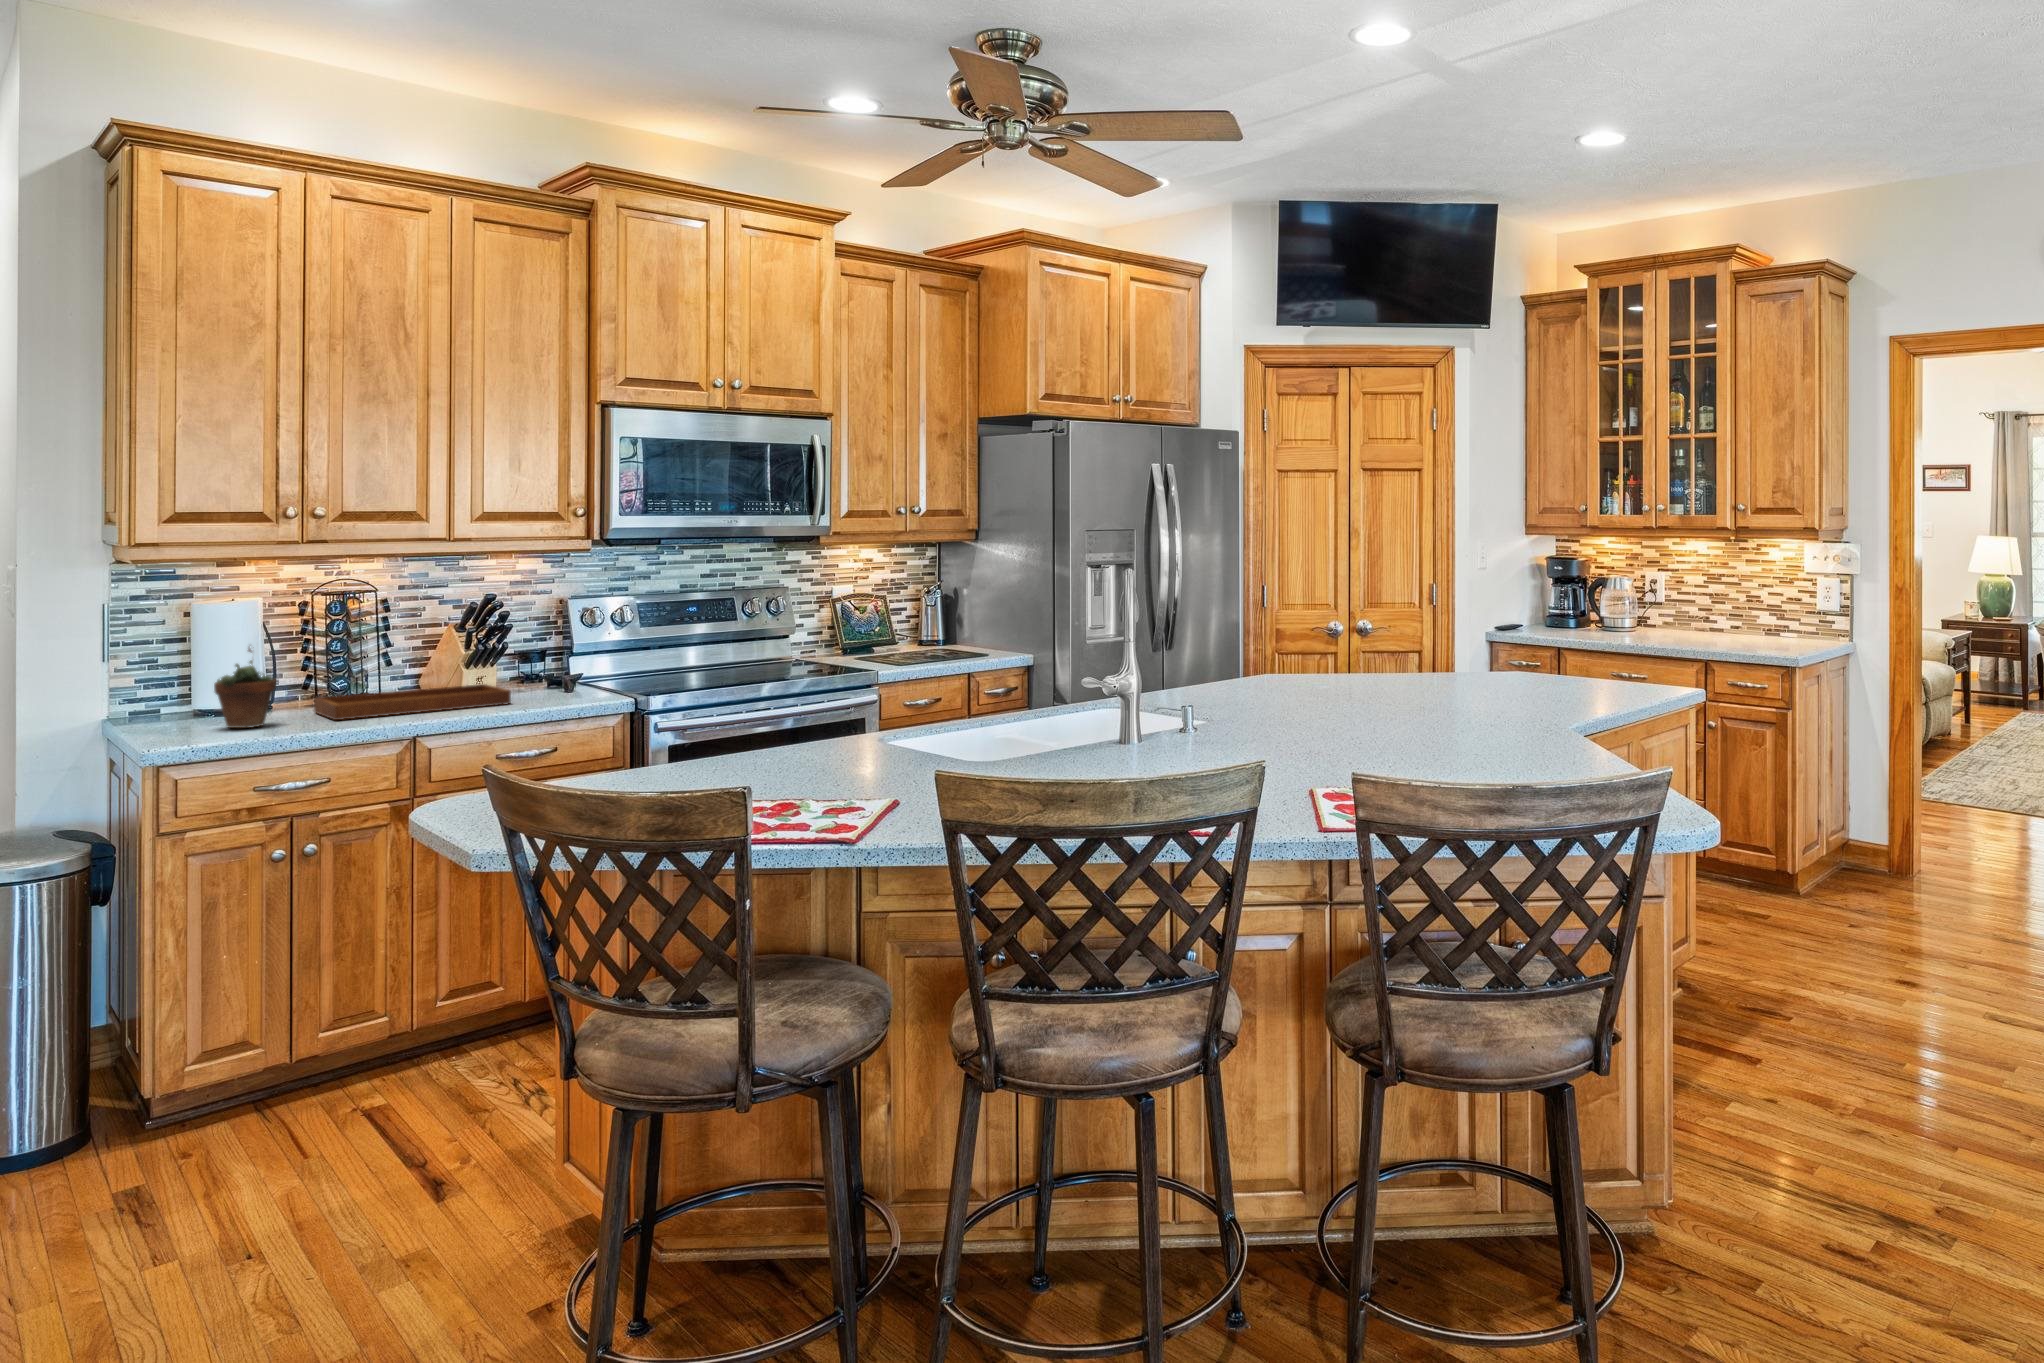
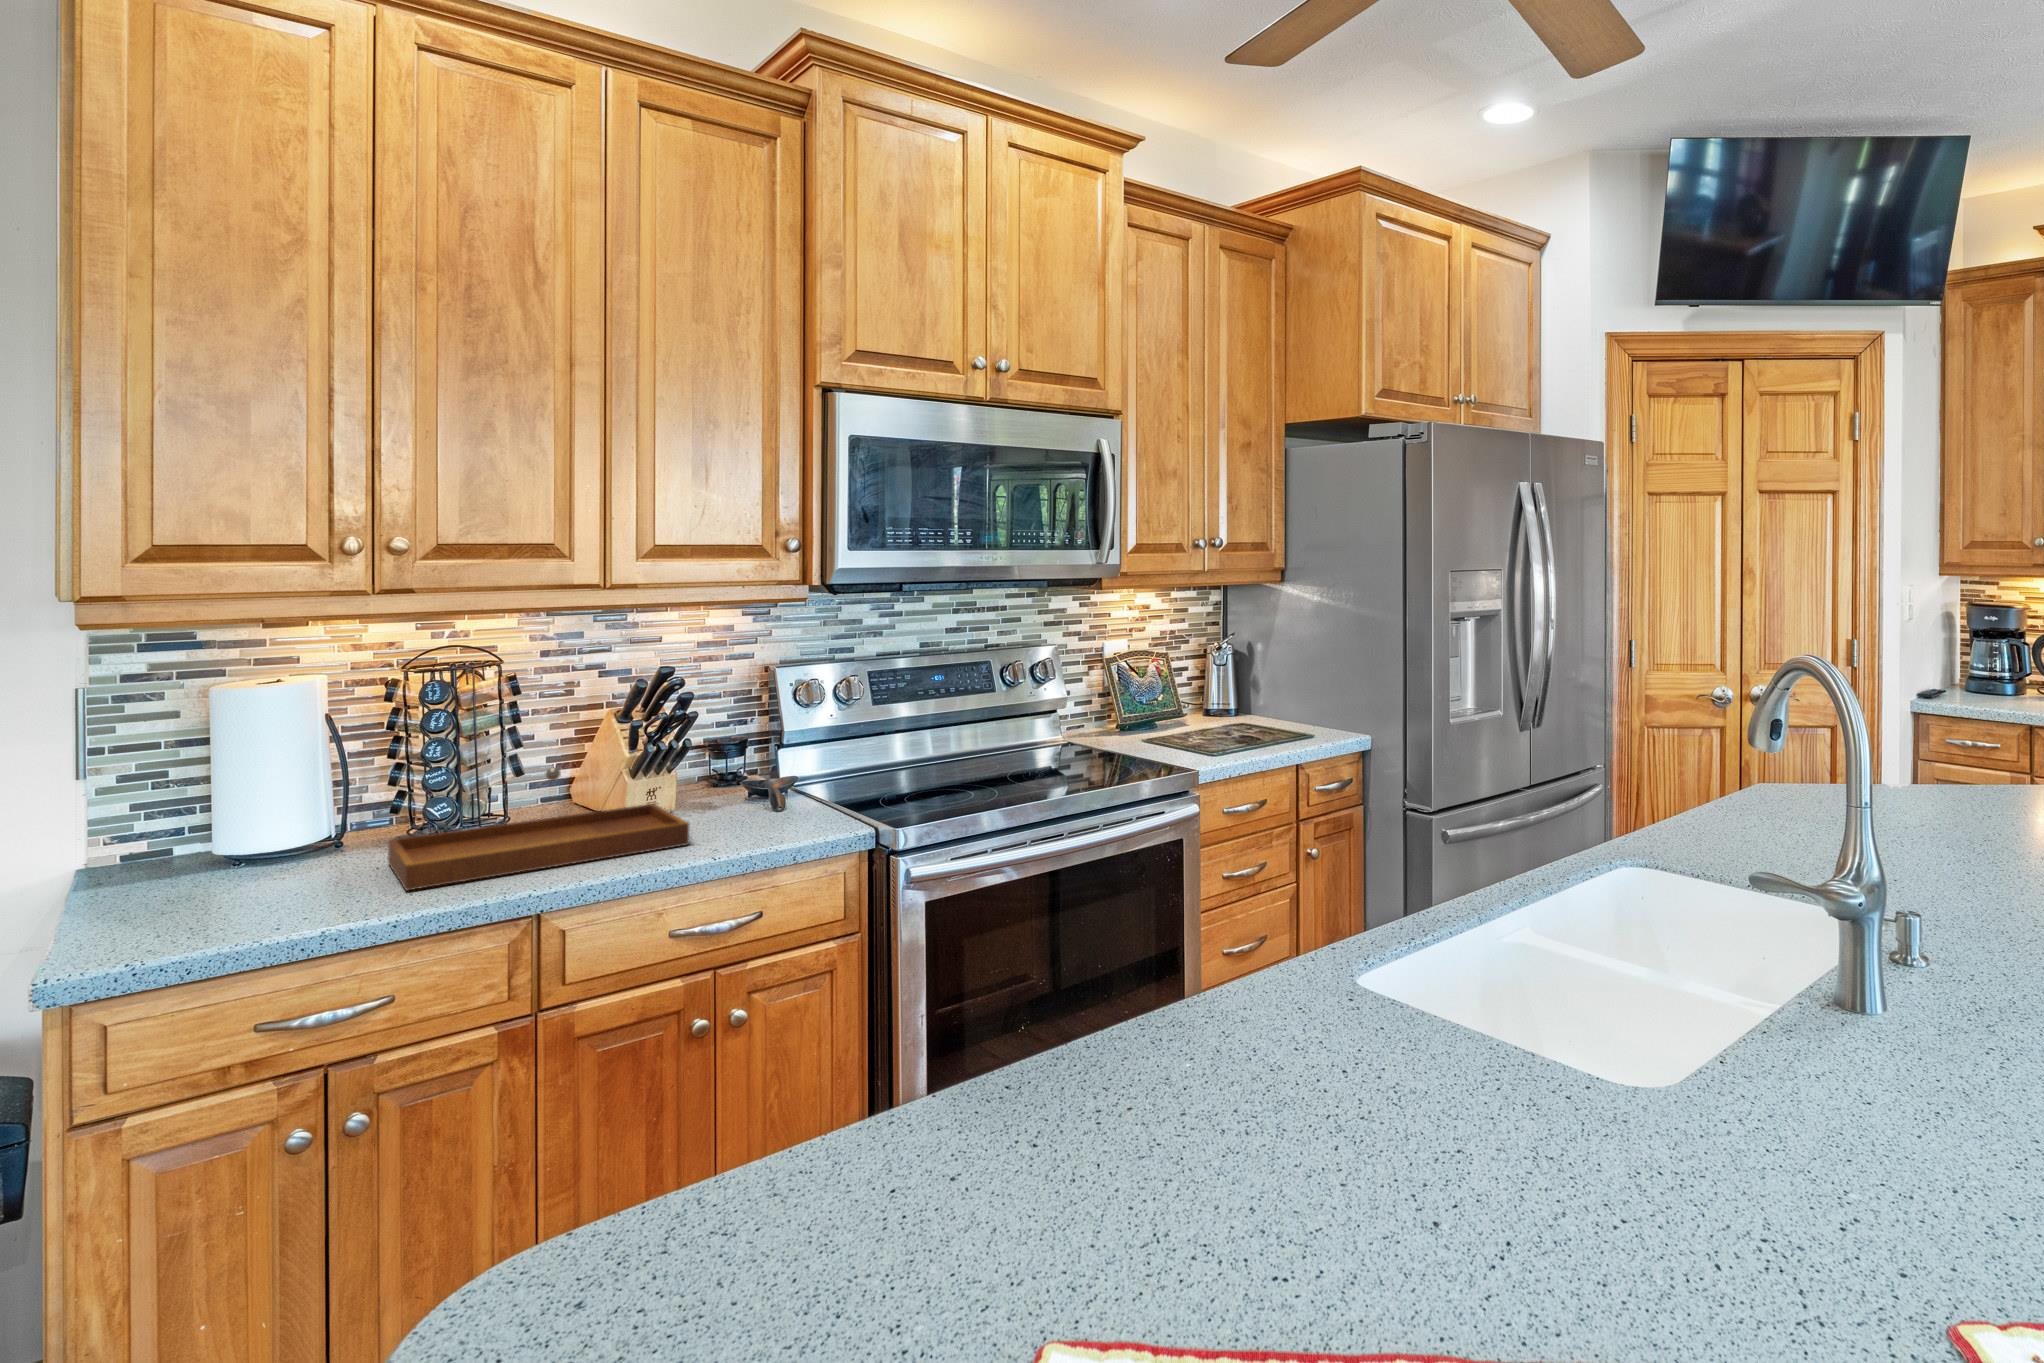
succulent plant: present [214,648,277,728] -> none [200,768,310,915]

